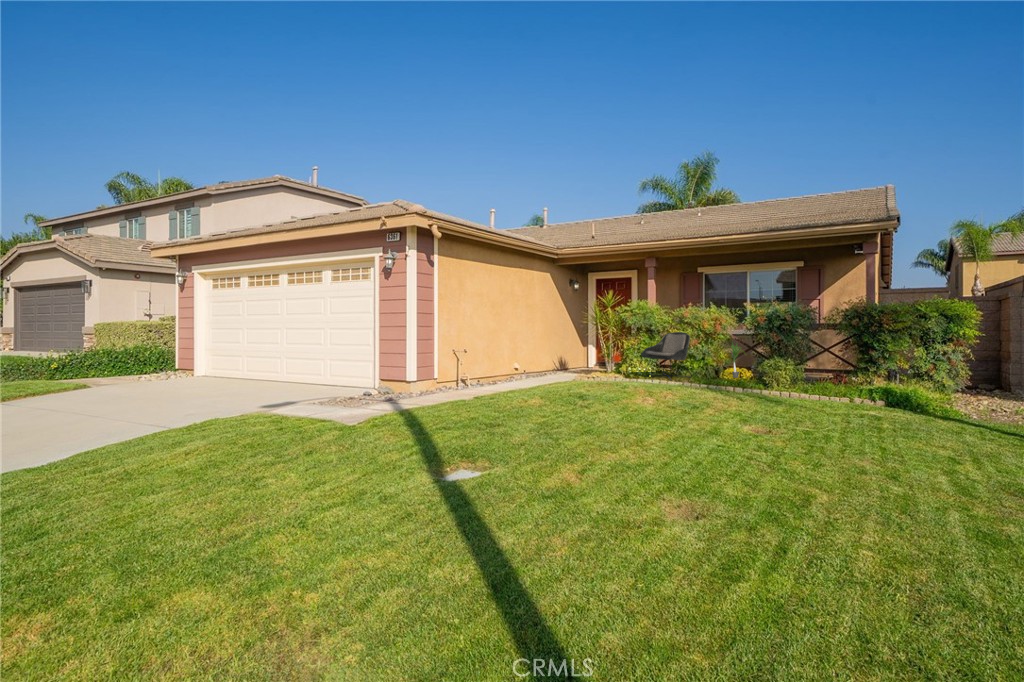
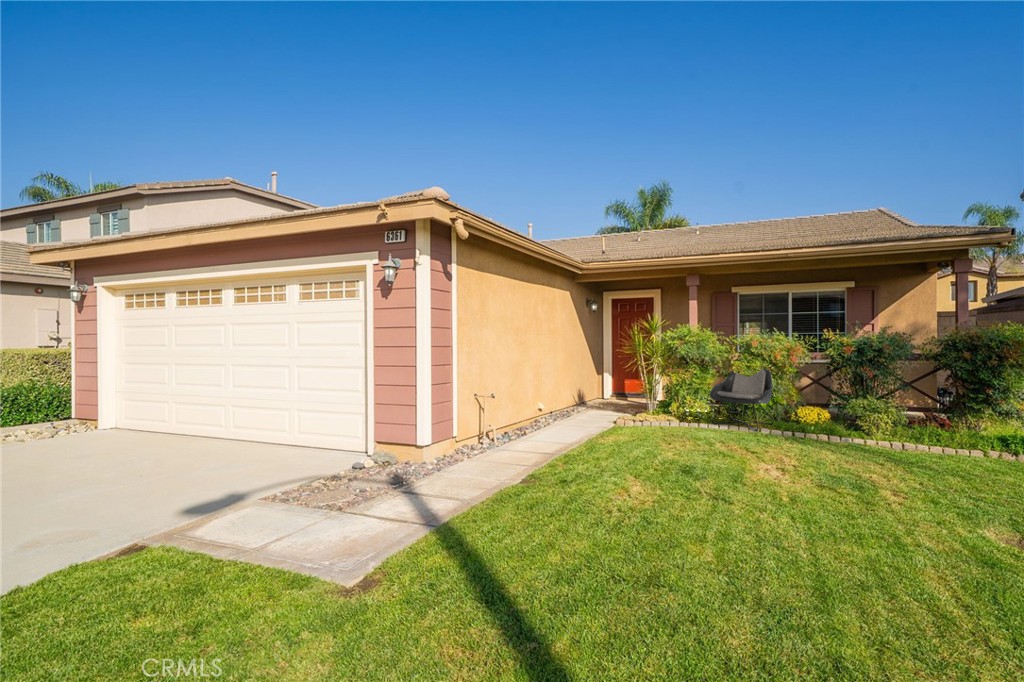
potted plant: present [730,346,741,378] -> none [806,377,842,424]

